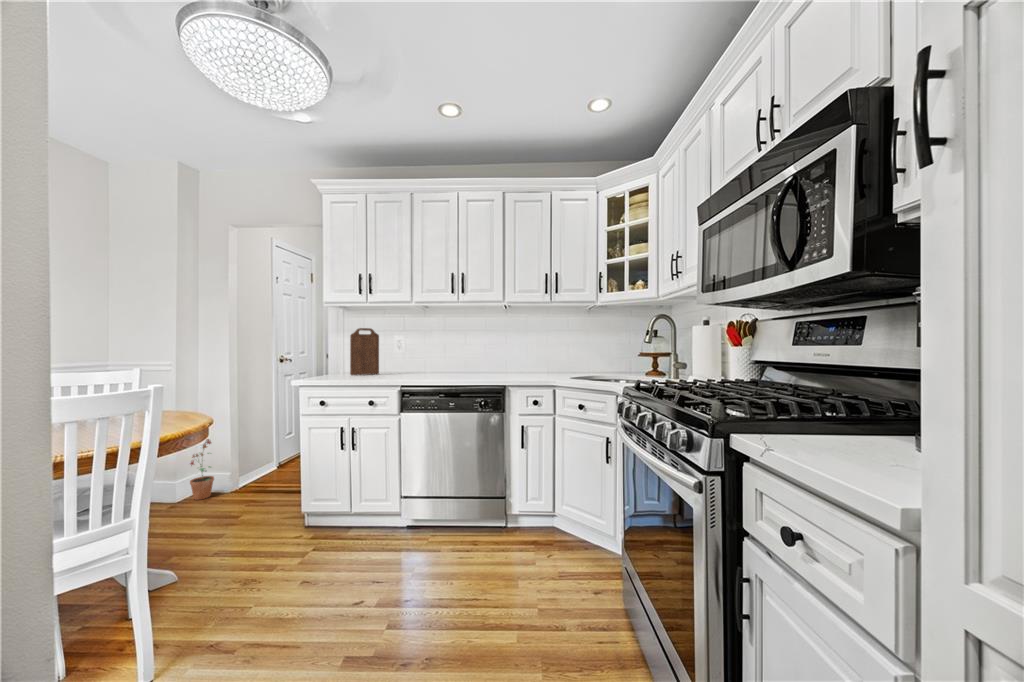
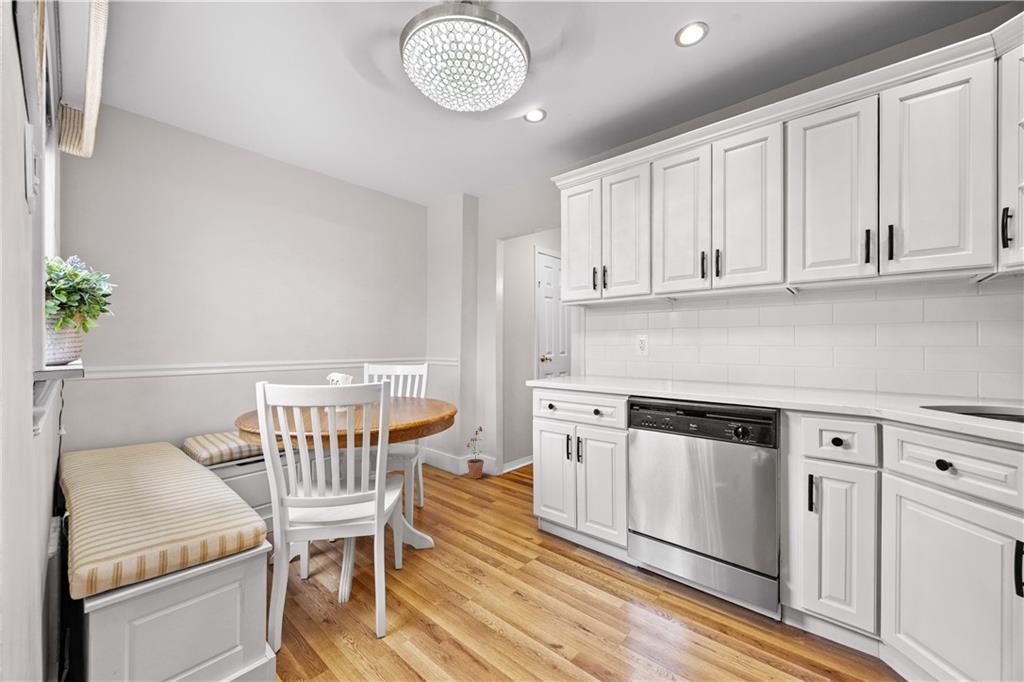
cutting board: present [350,328,379,375] -> none [585,327,616,379]

